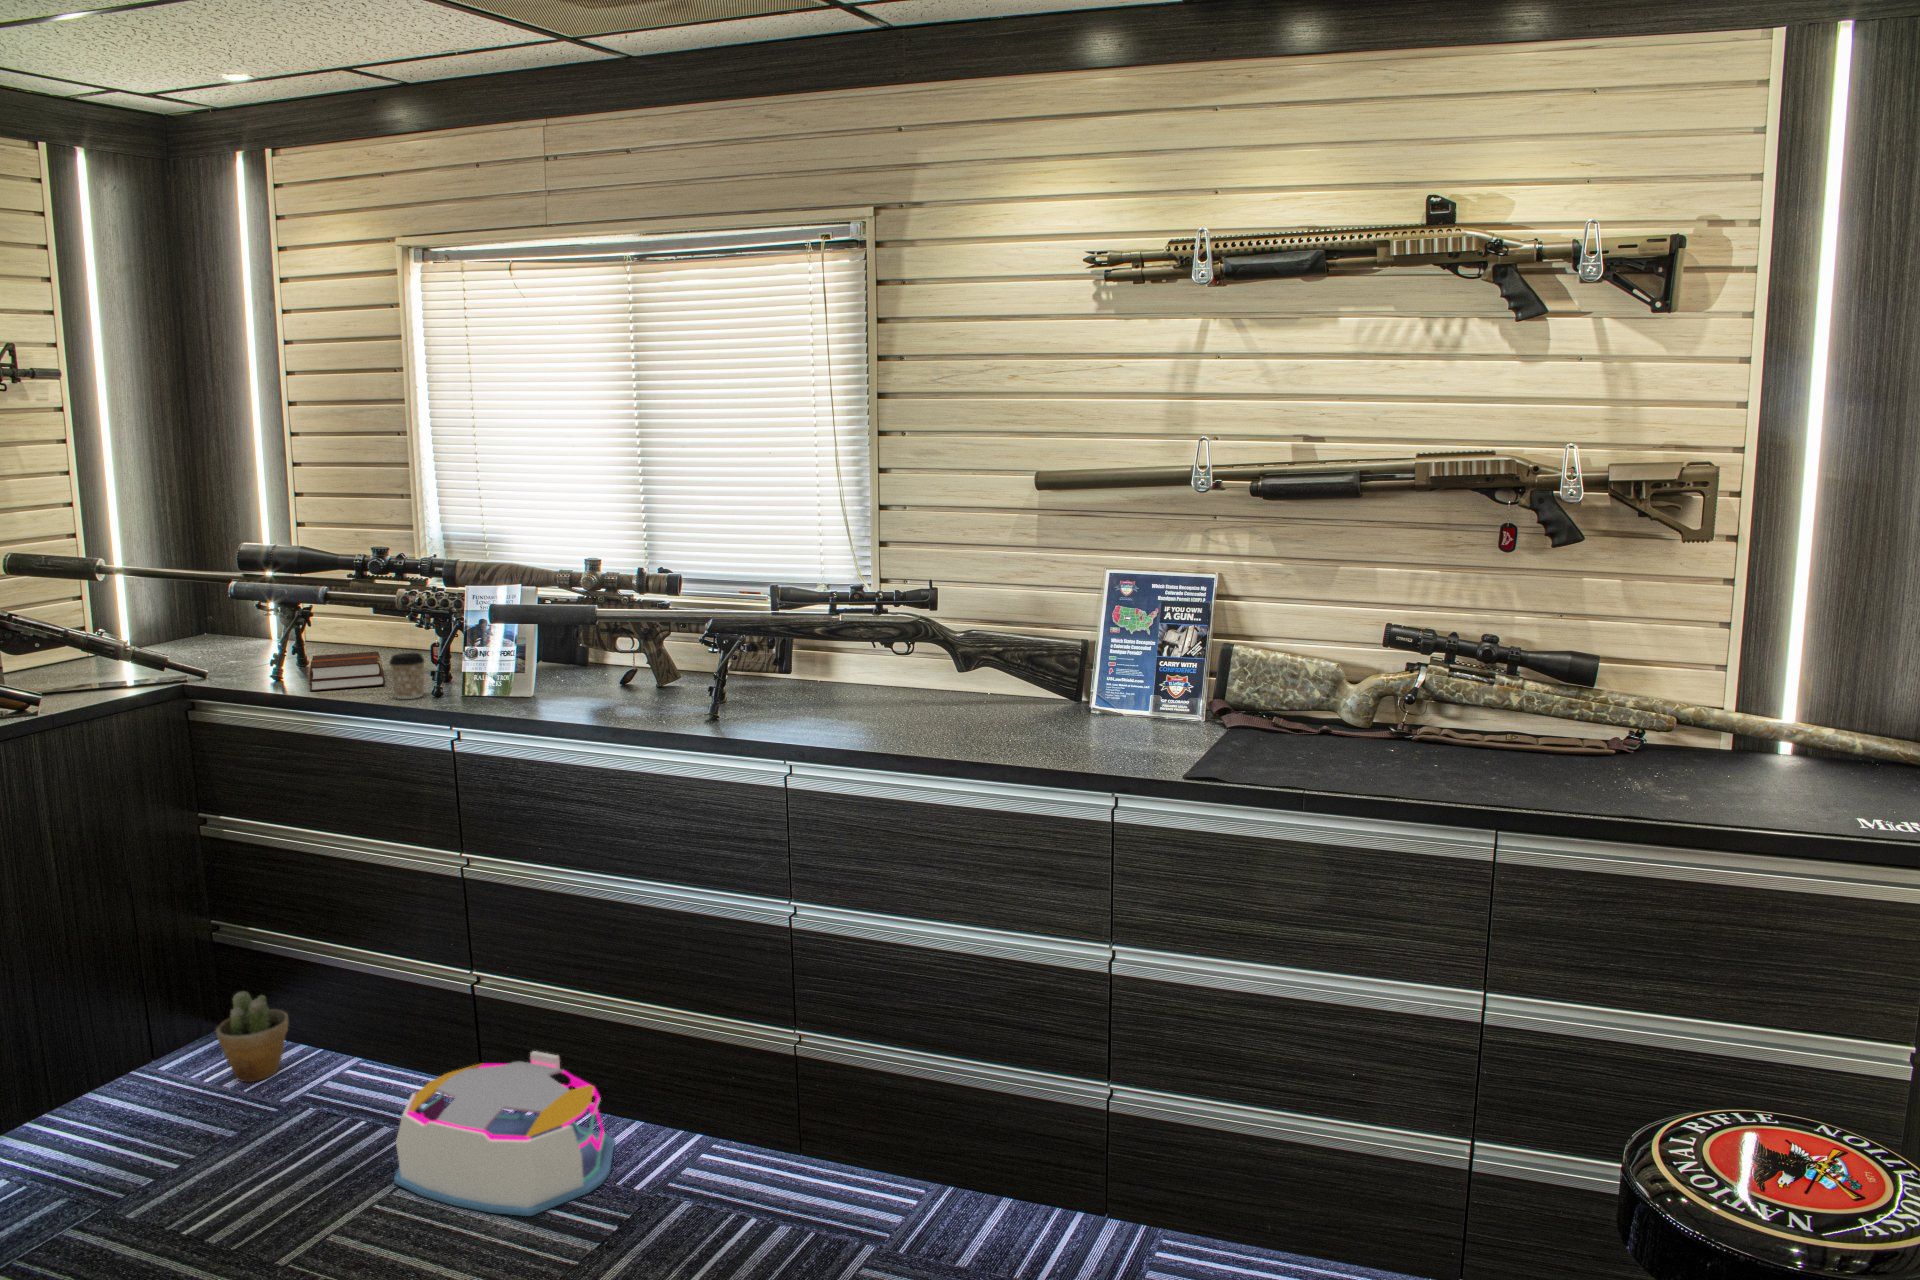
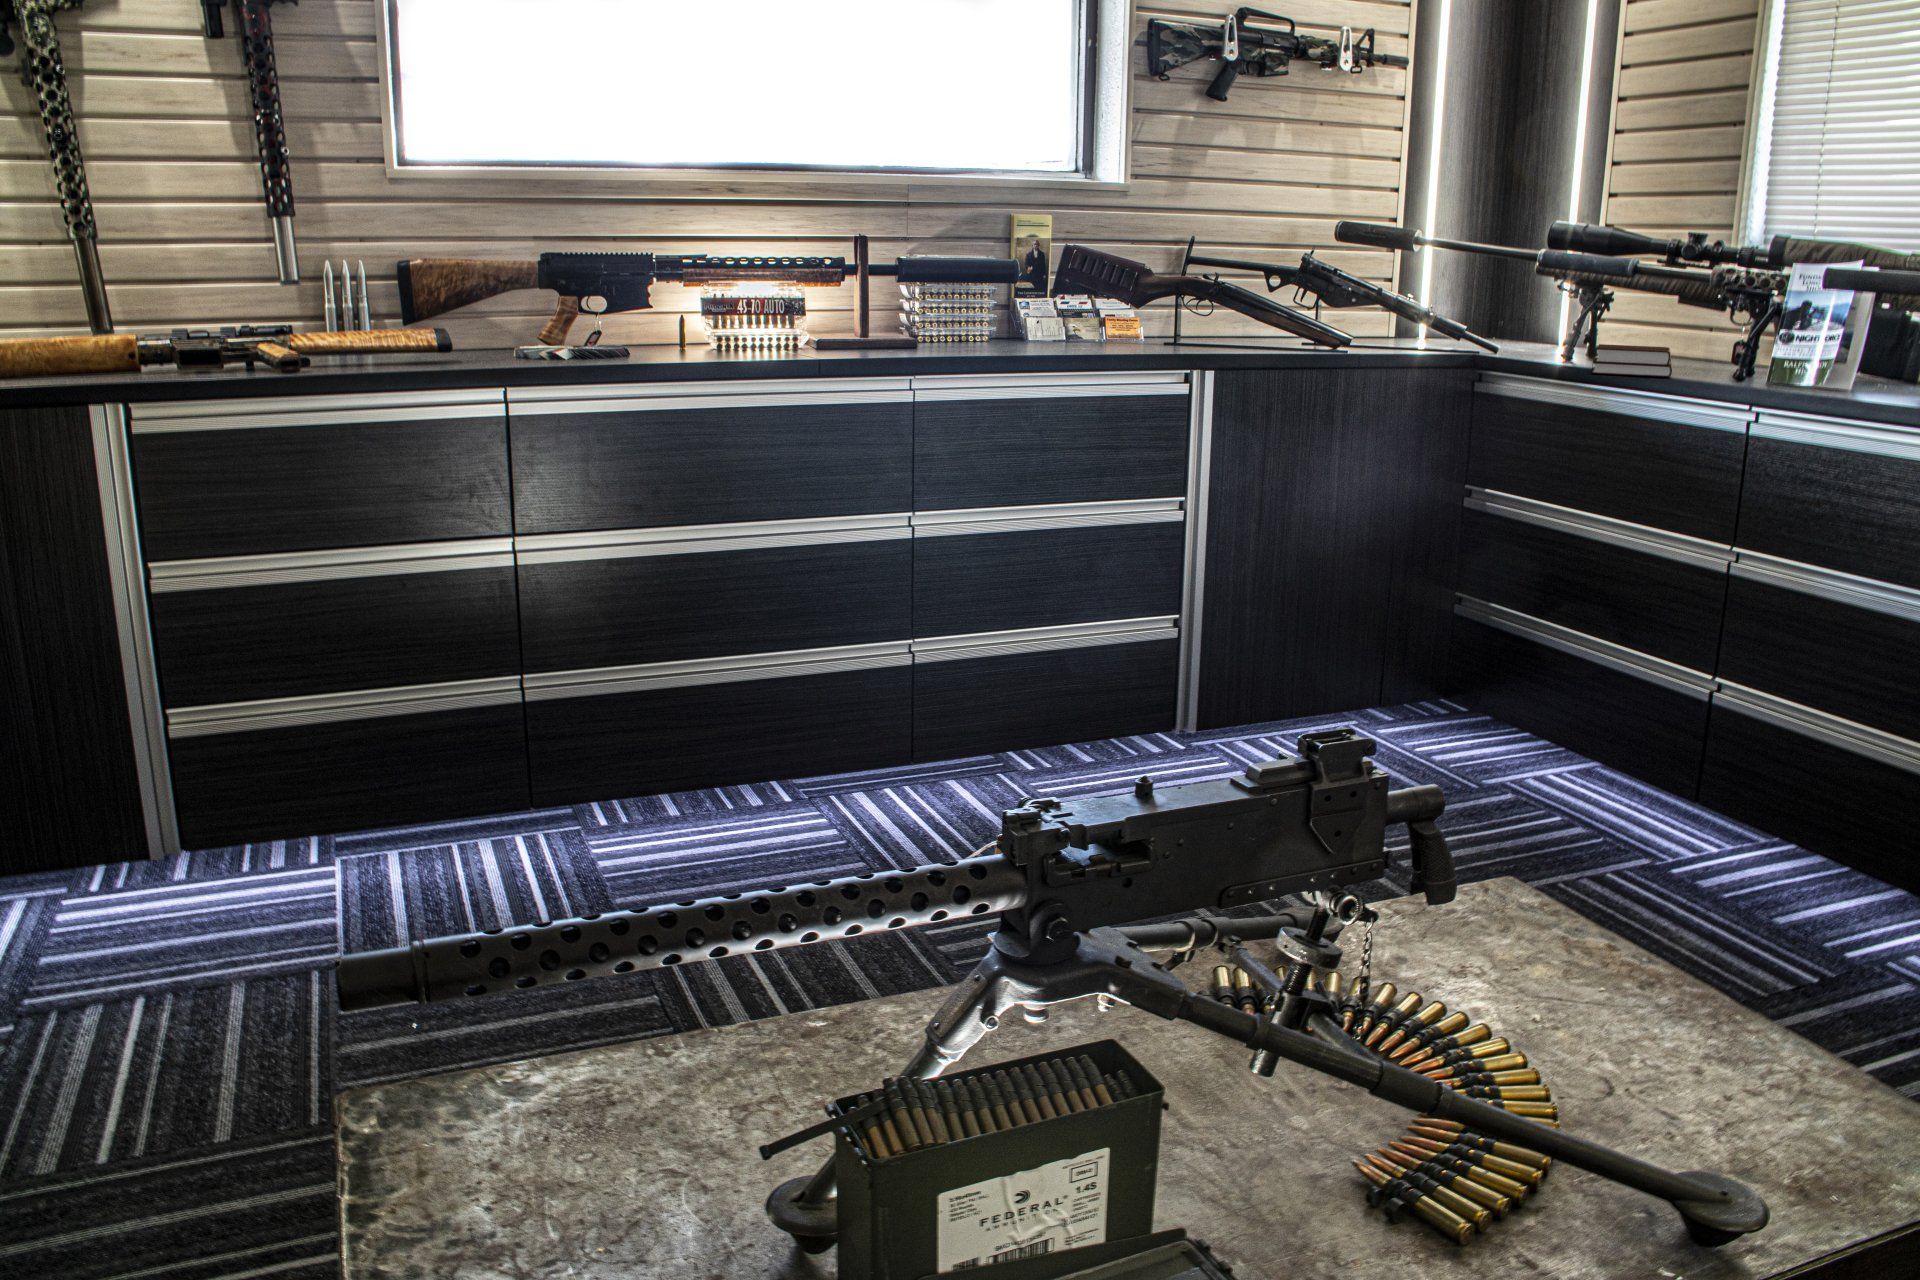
coffee cup: present [389,653,424,699] -> none [1682,336,1723,387]
potted plant: present [216,991,288,1082] -> none [1436,672,1504,763]
storage bin: present [394,1051,615,1216] -> none [1582,786,1835,944]

